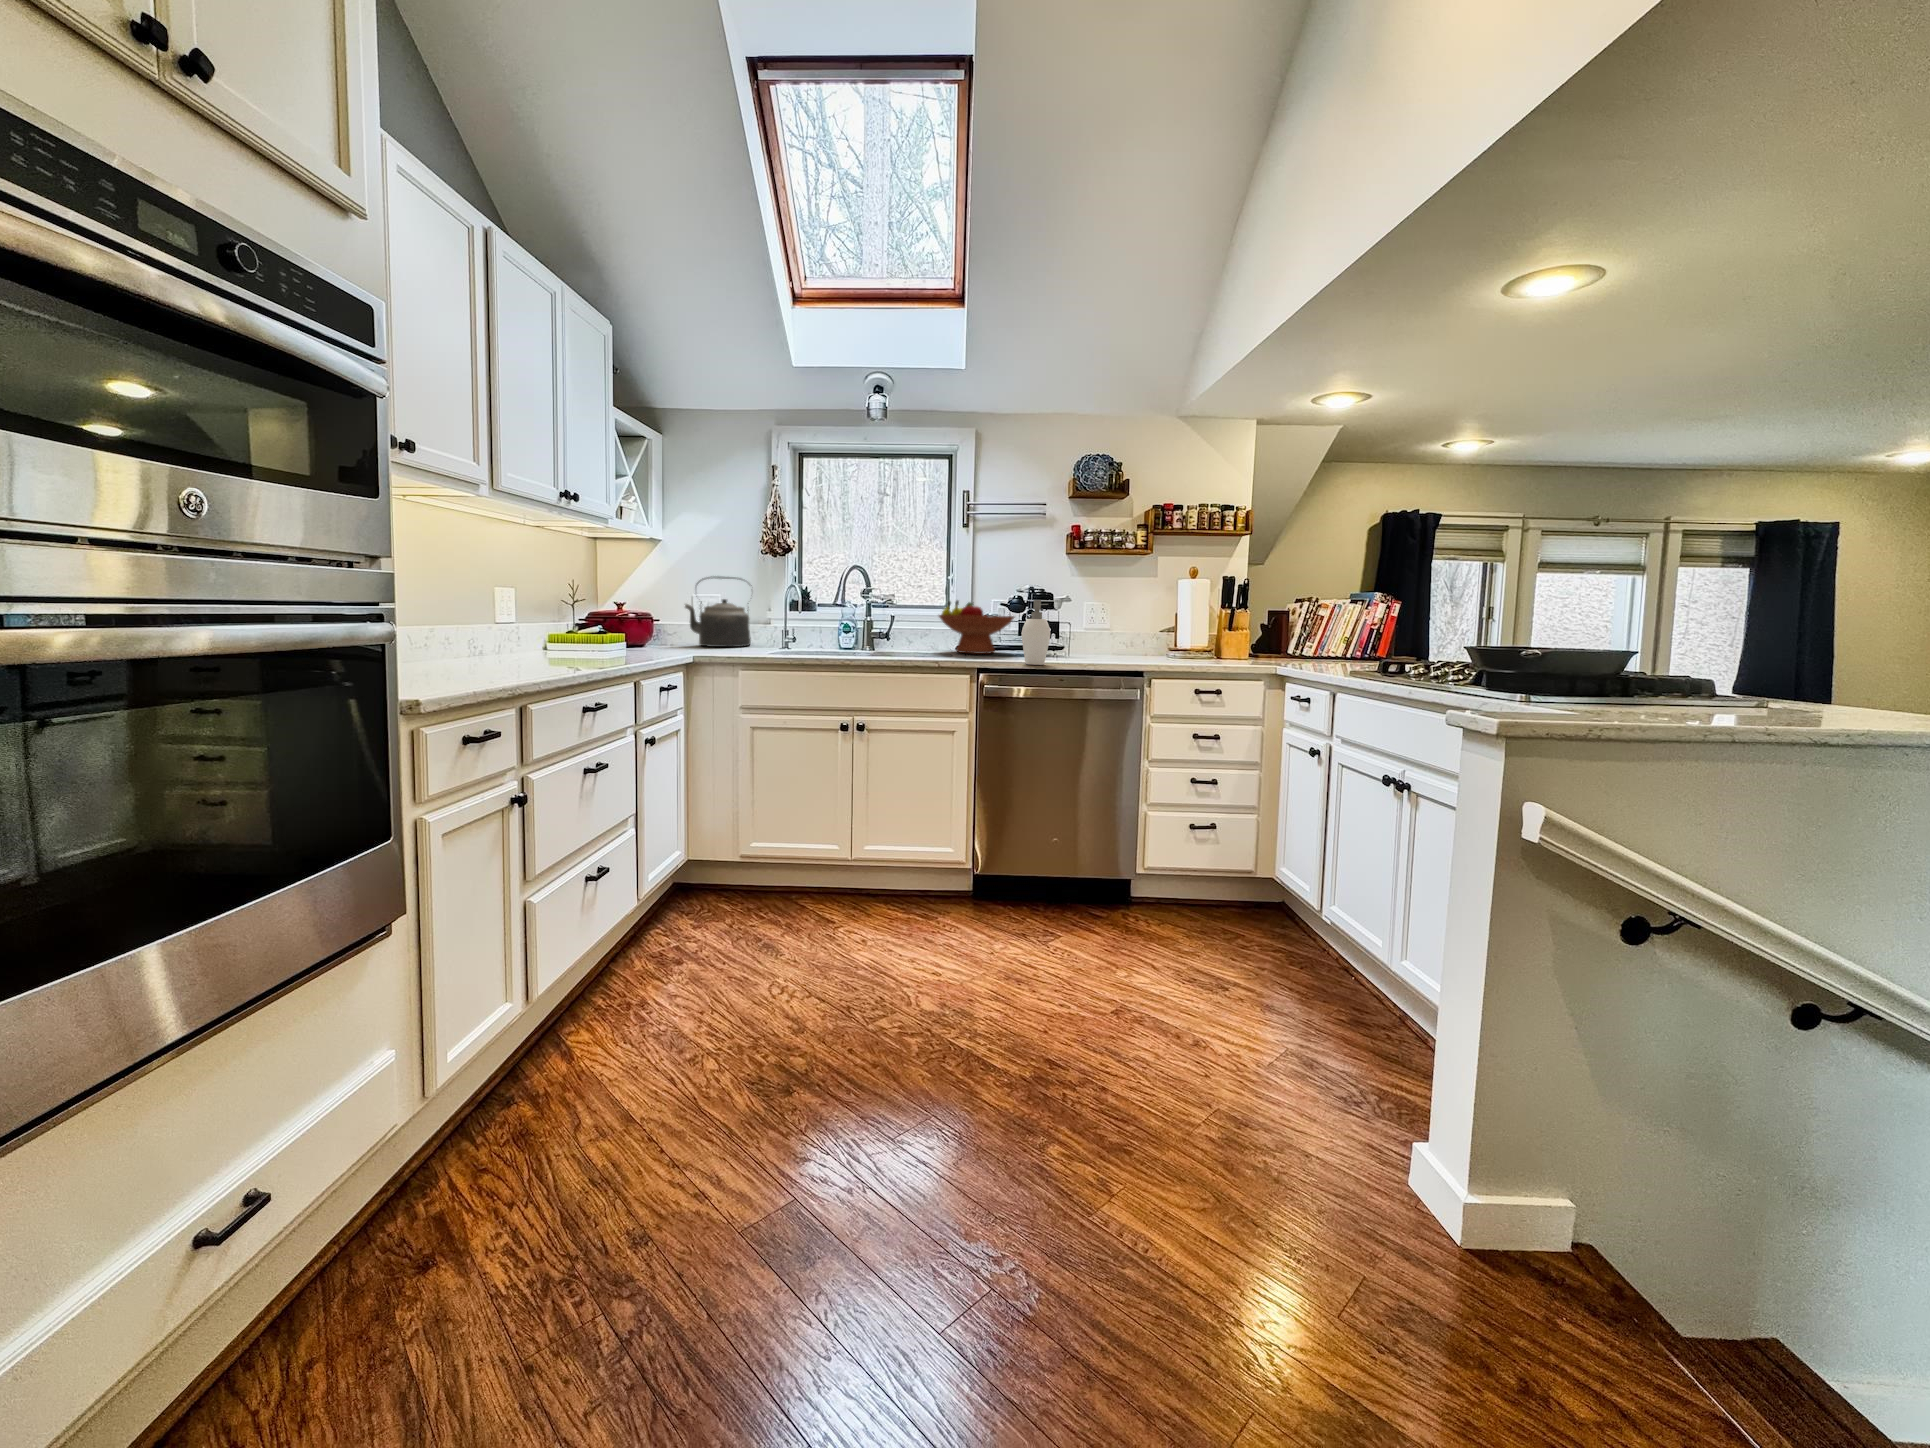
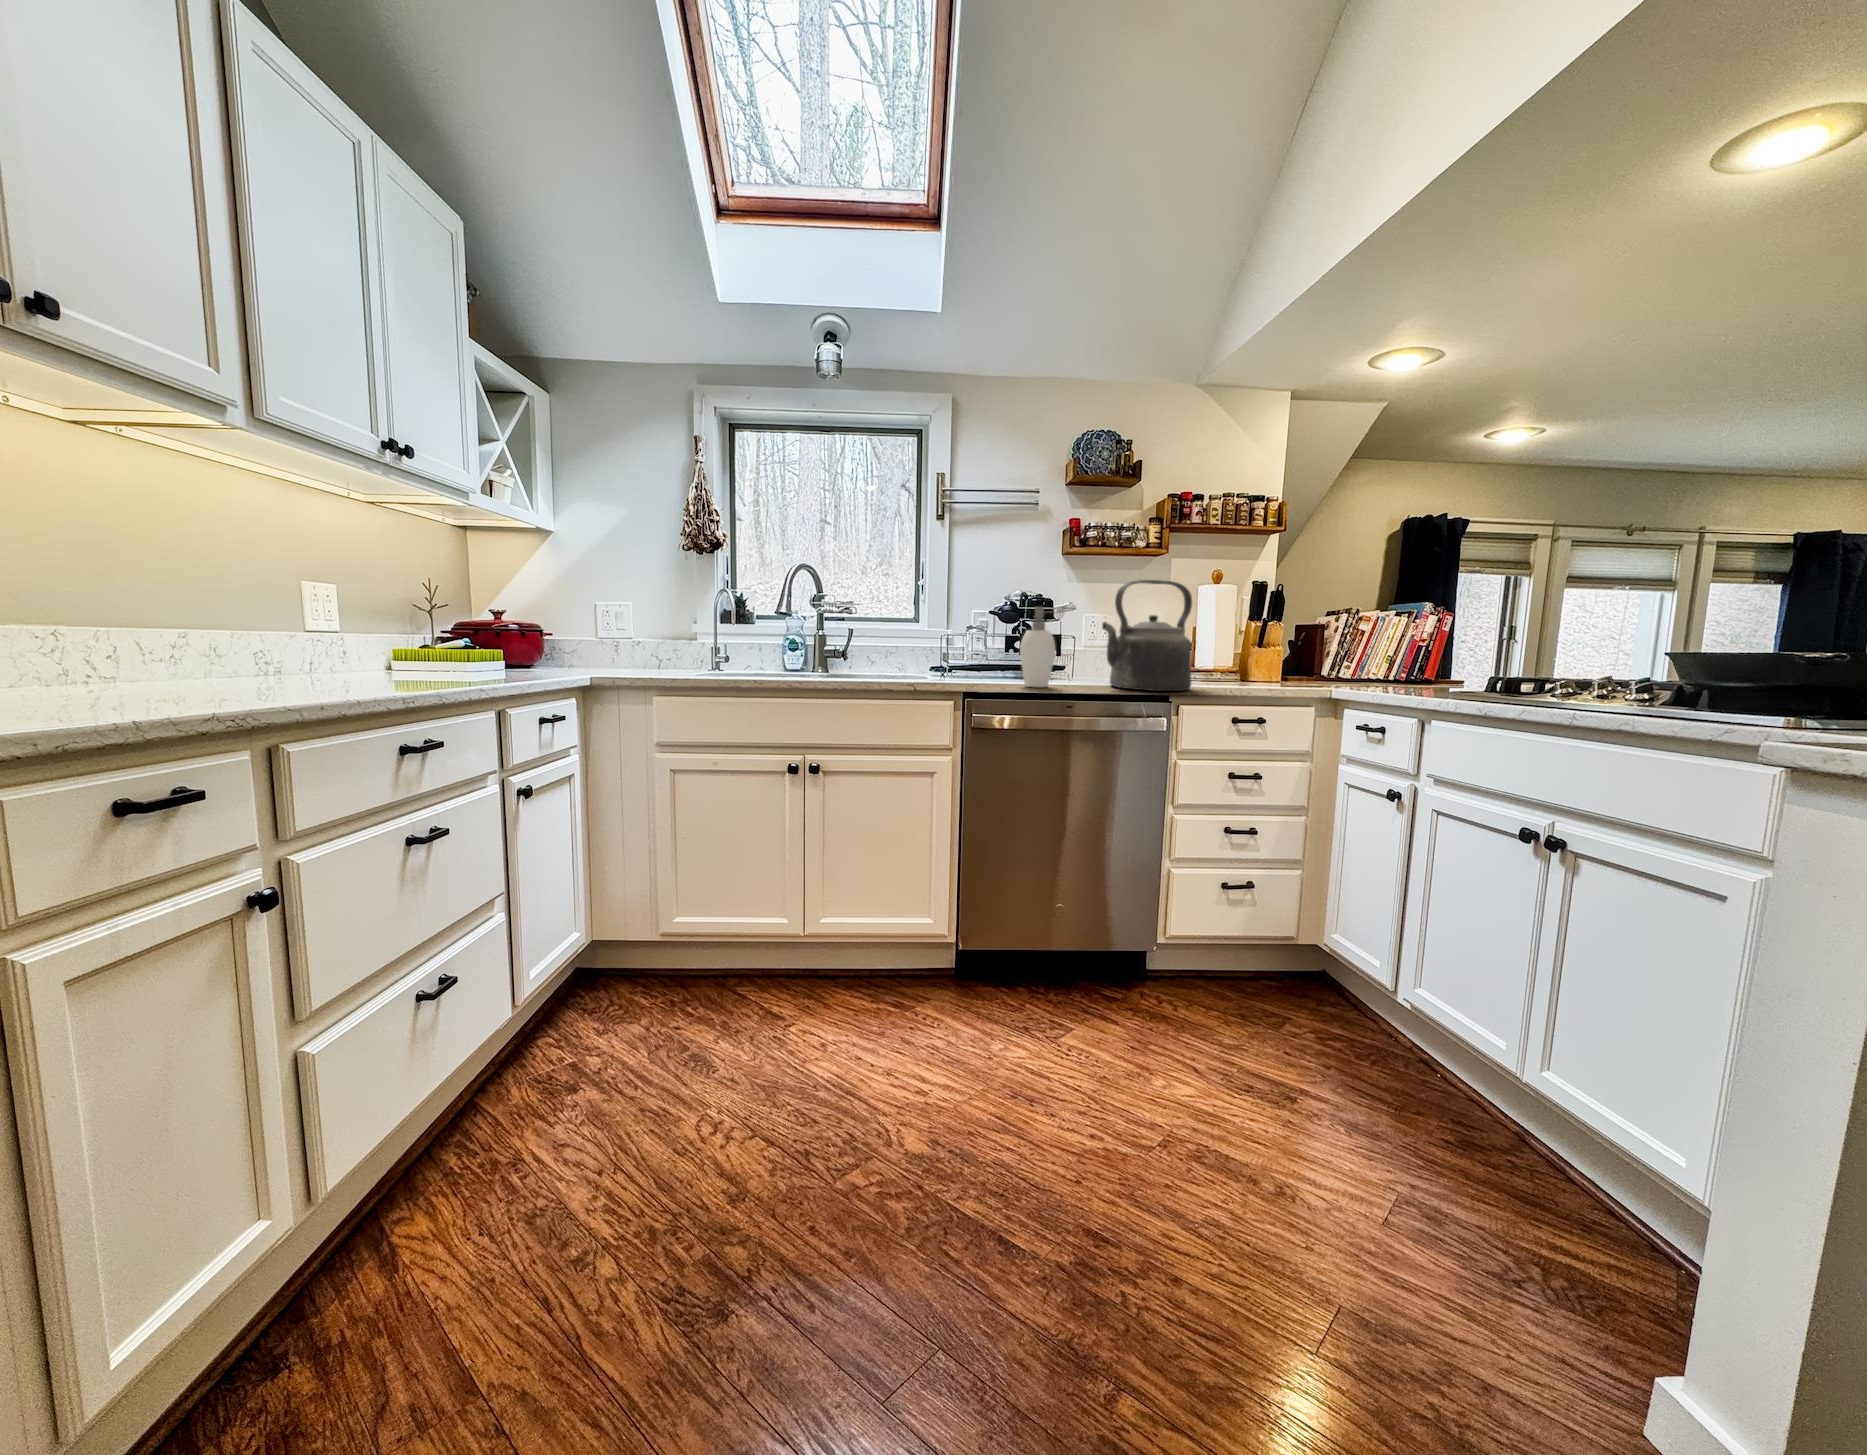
kettle: present [685,576,751,647] -> present [1102,580,1192,691]
fruit bowl: present [939,600,1014,654] -> none [912,606,1007,672]

